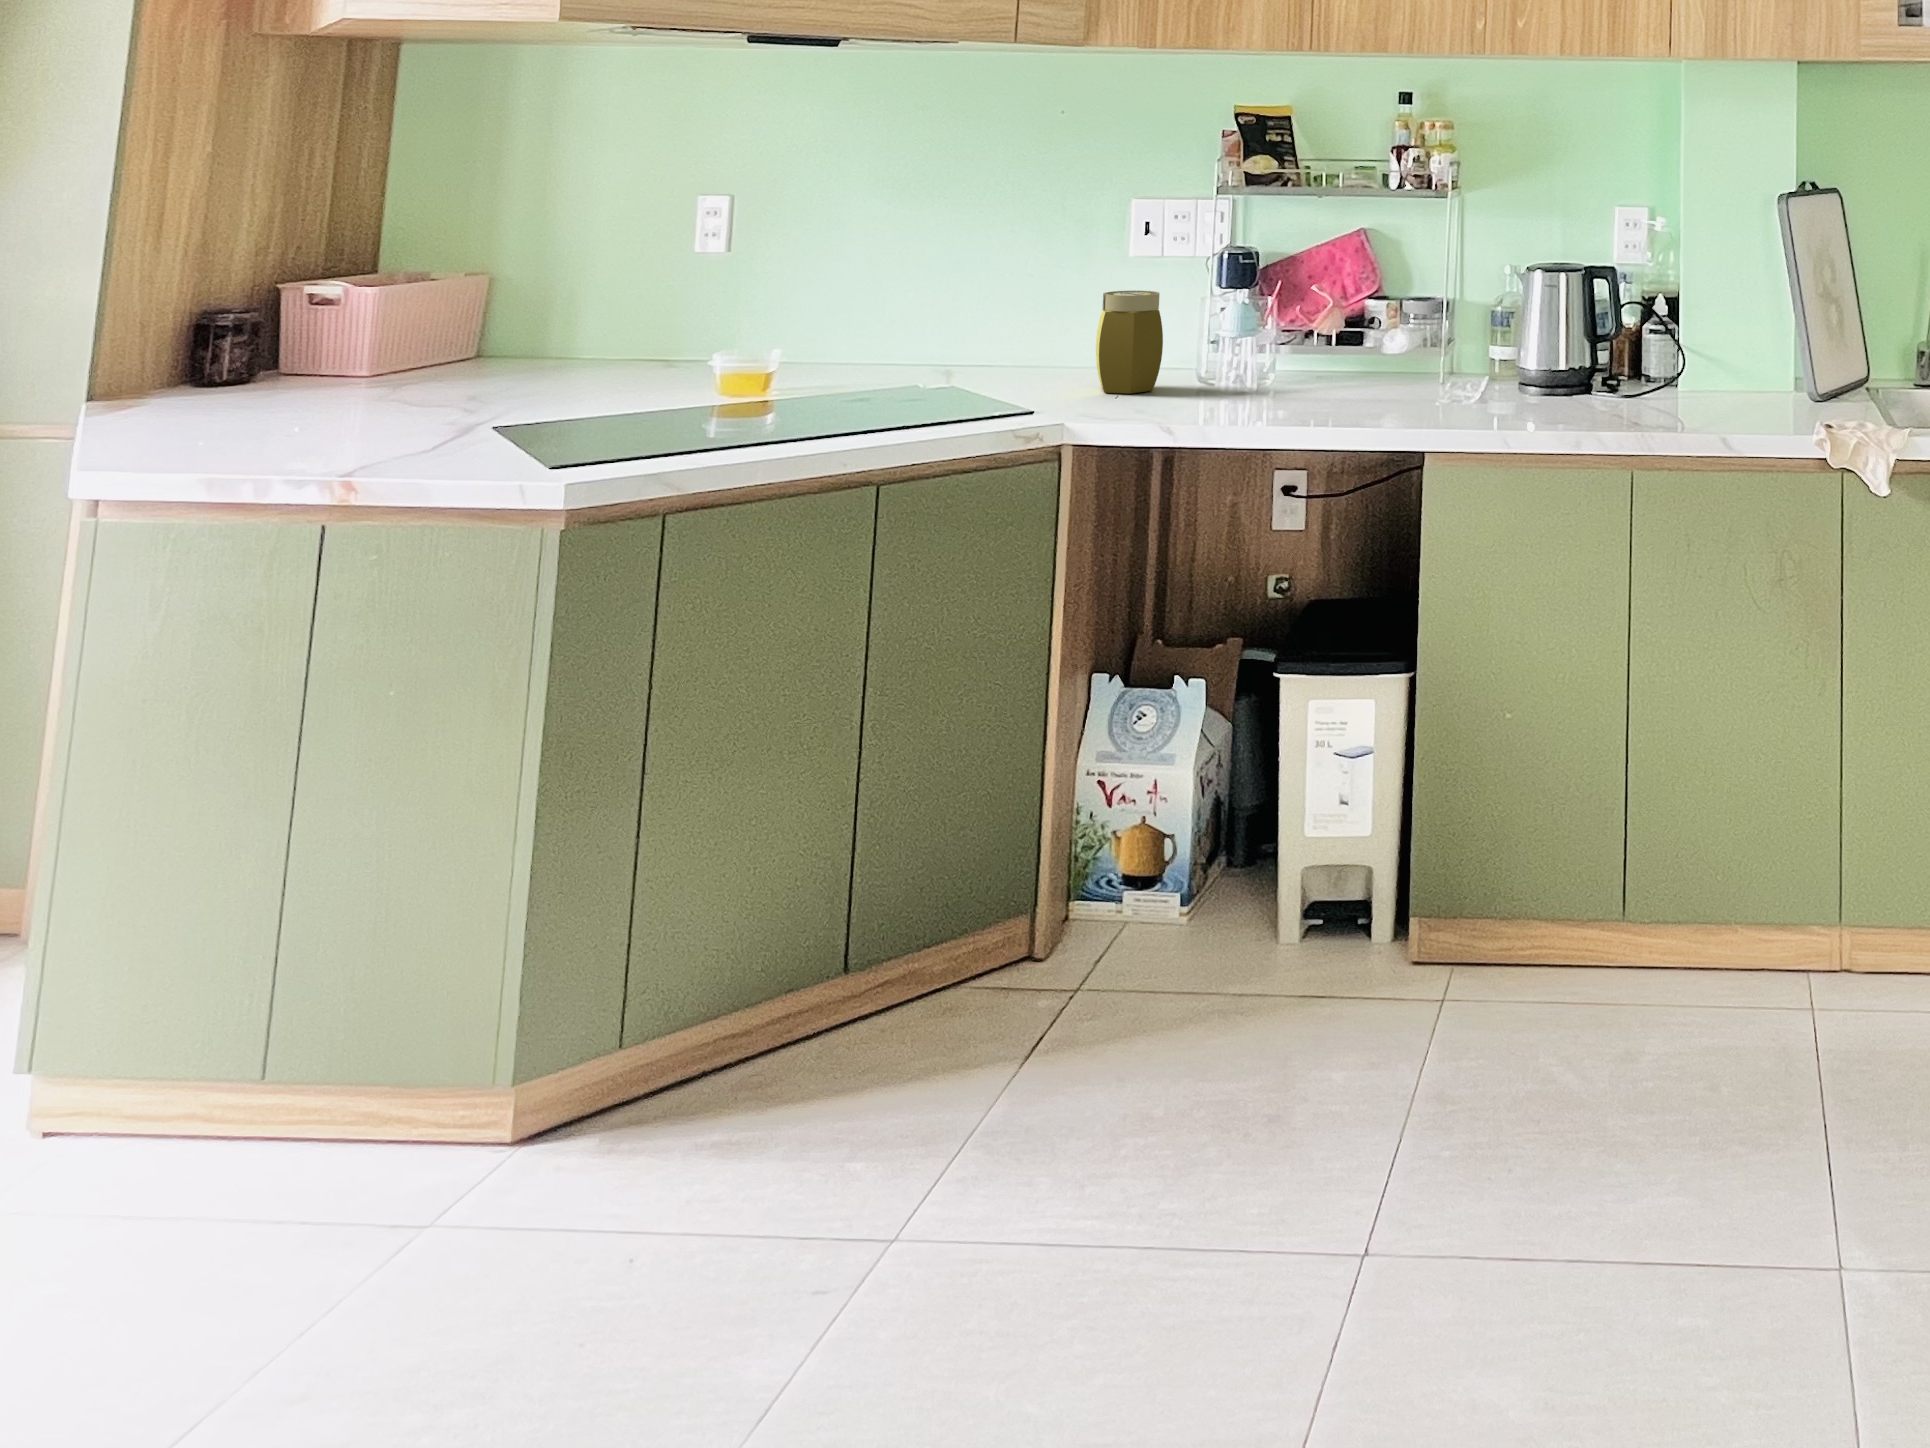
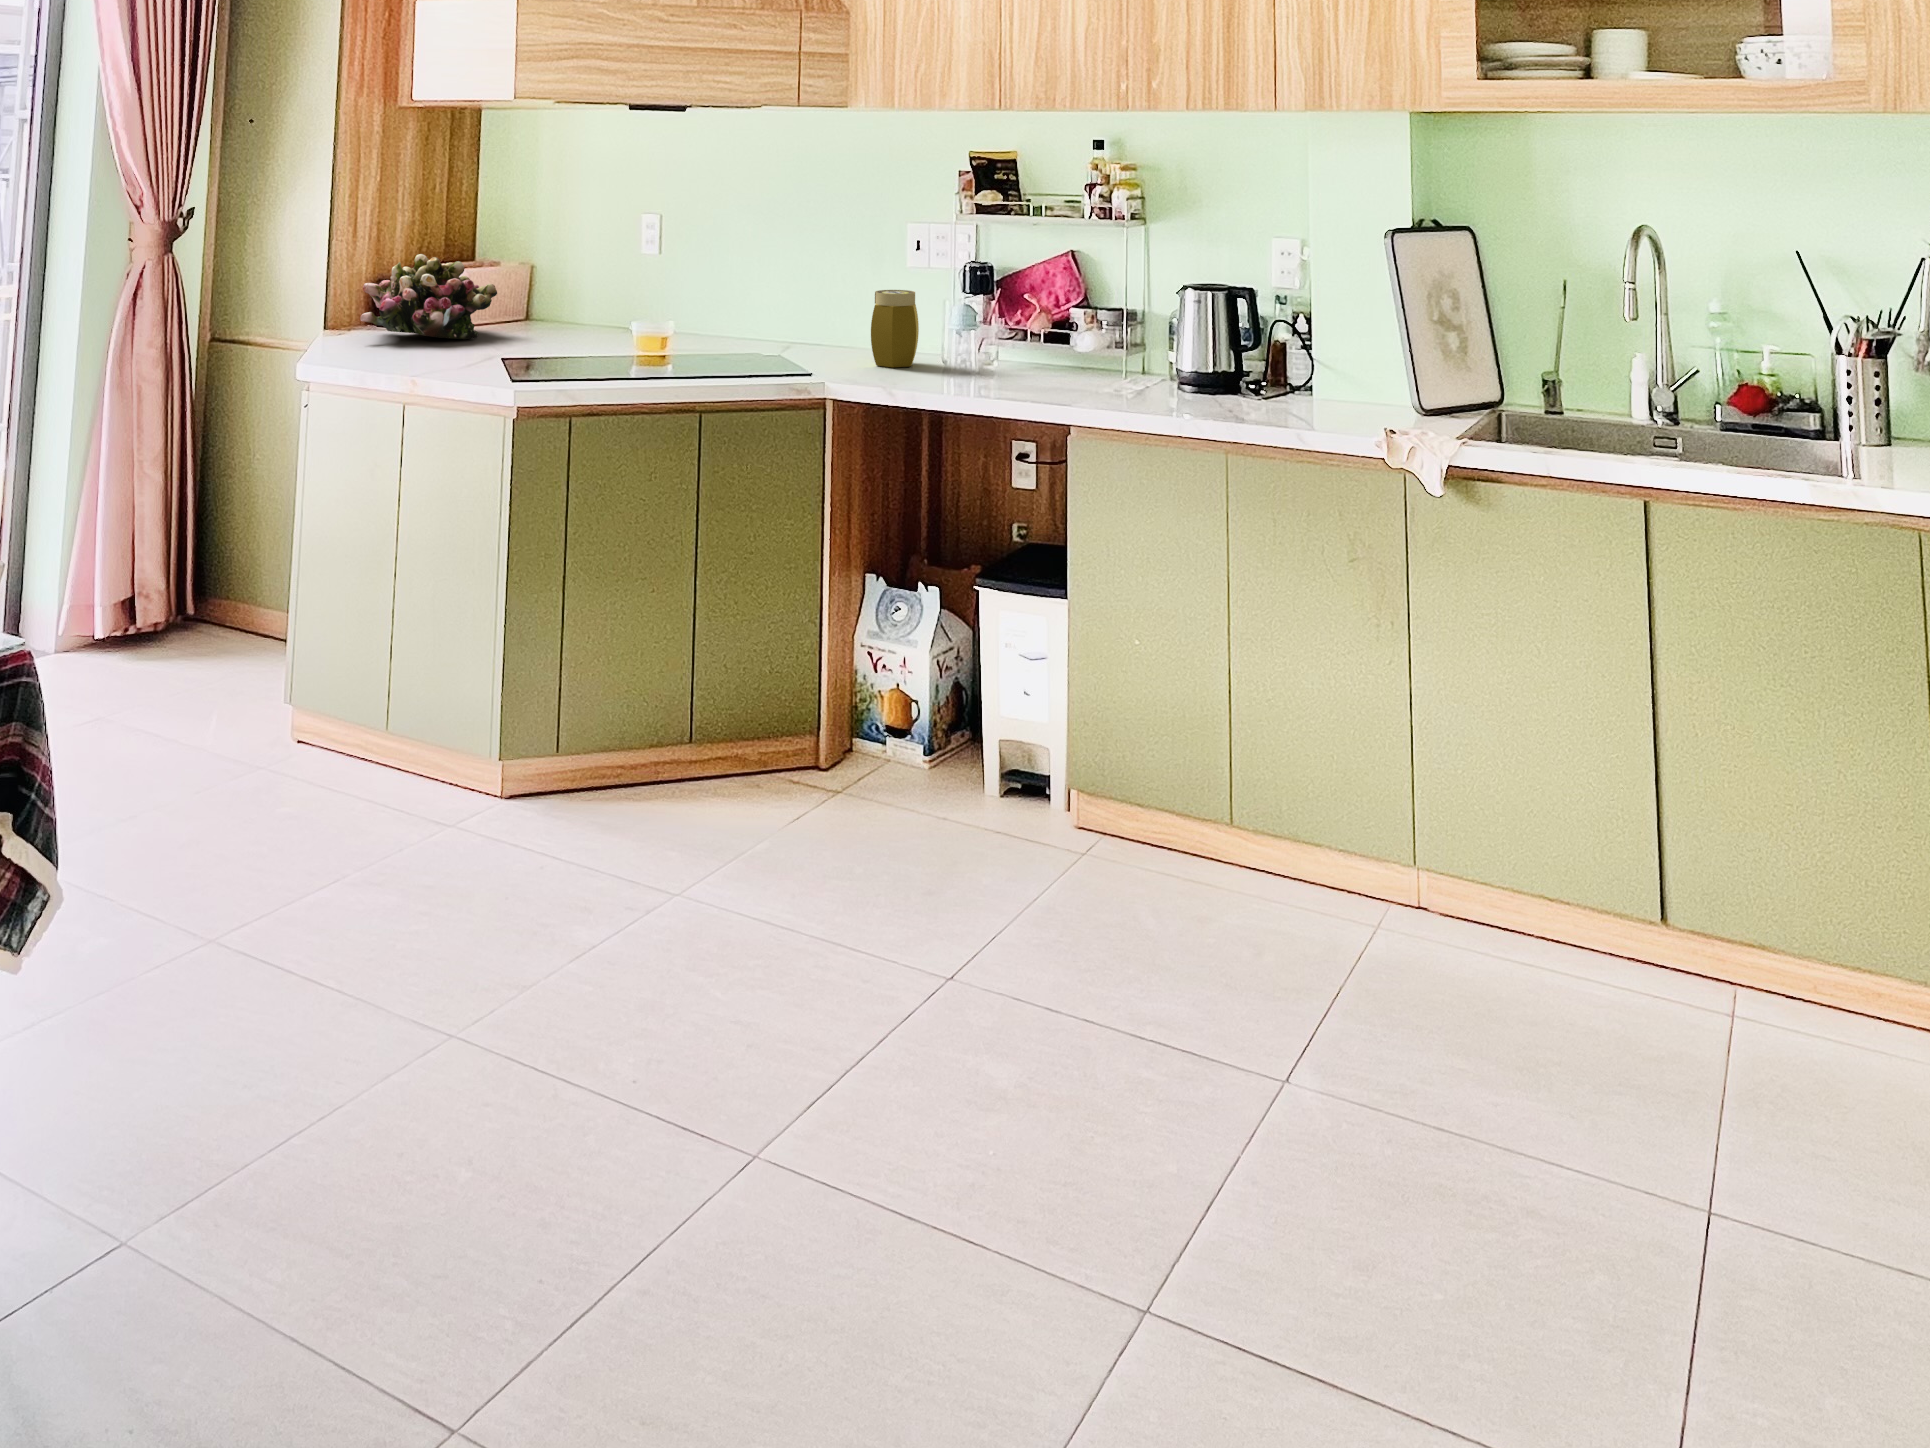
flower arrangement: none [199,270,453,400] -> present [360,254,497,339]

